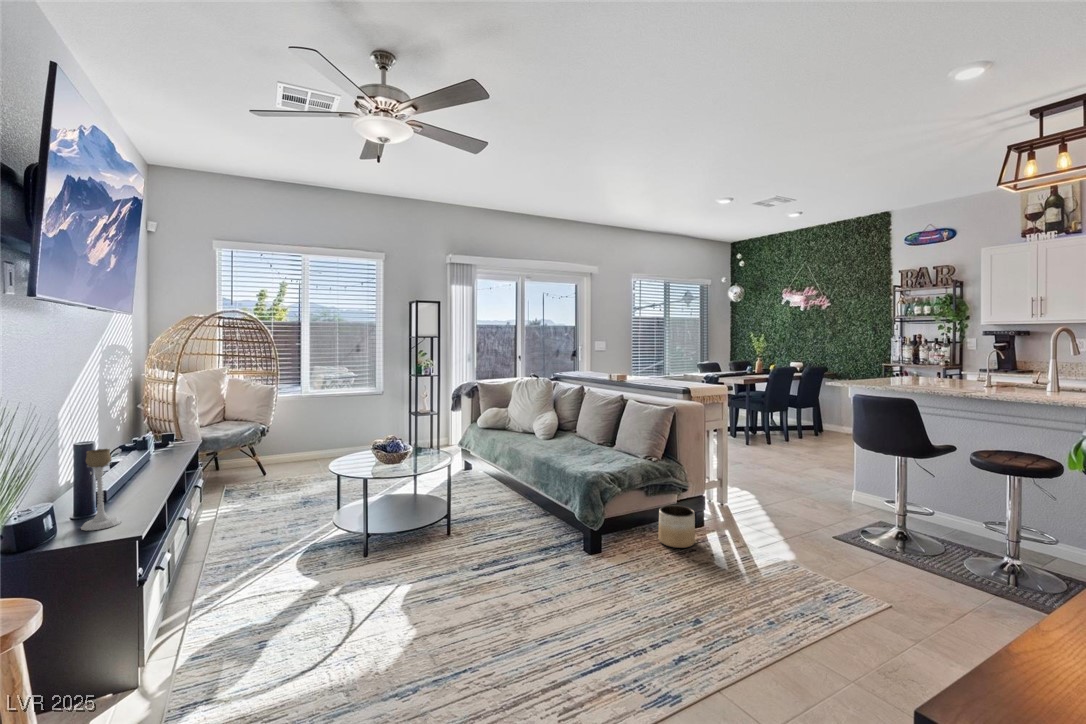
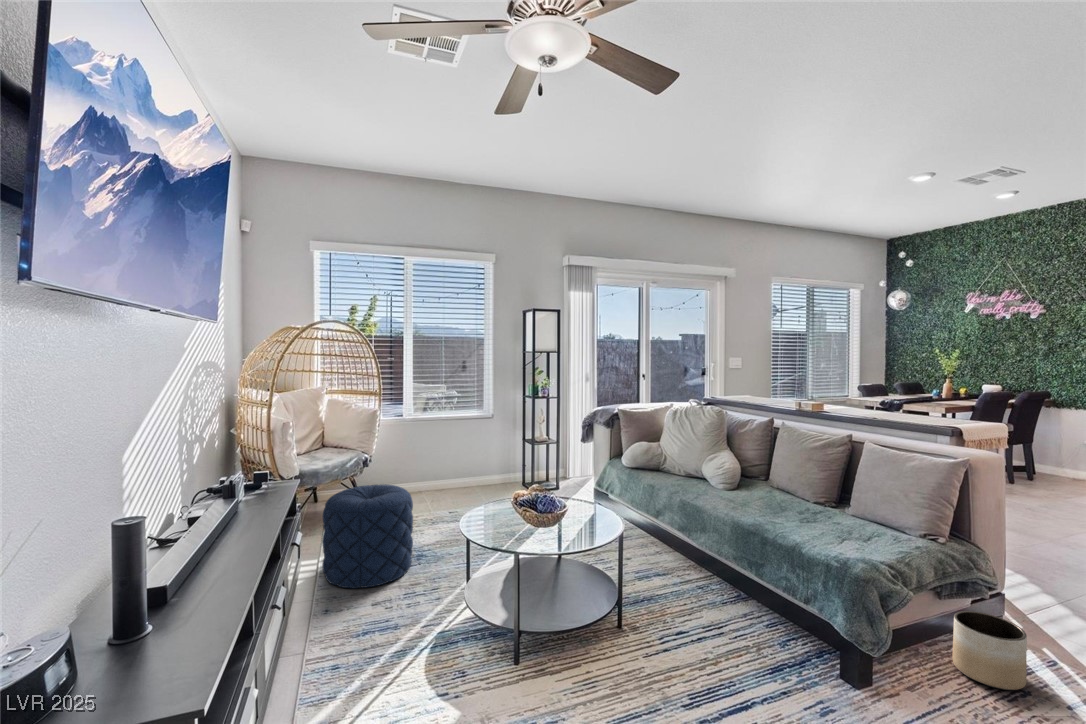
pouf: none [222,445,300,523] -> present [322,484,413,588]
candle holder: present [81,449,121,531] -> none [110,533,175,679]

